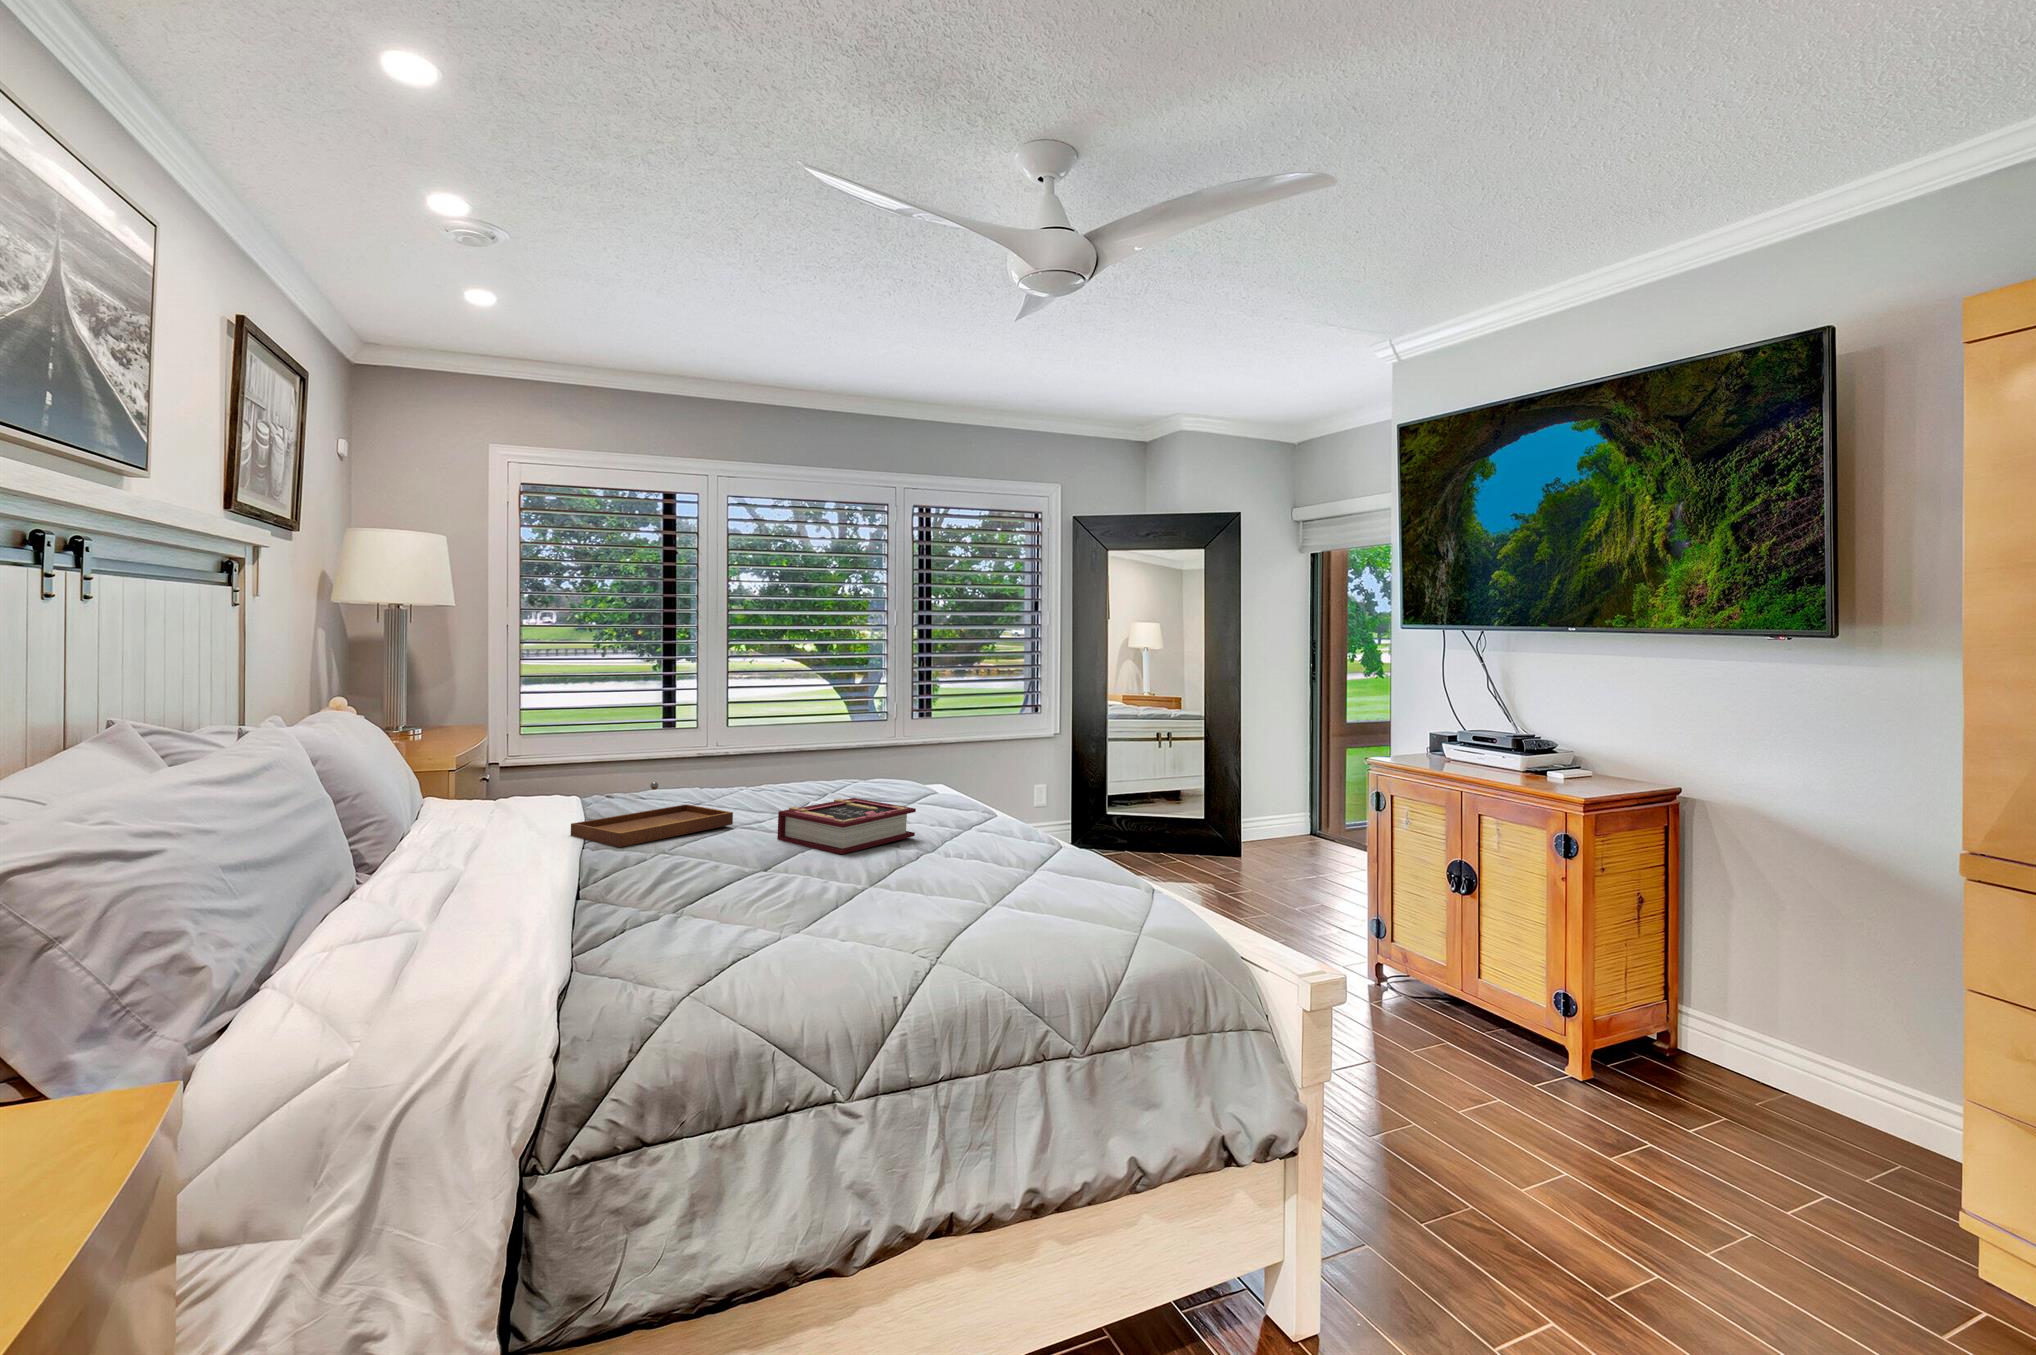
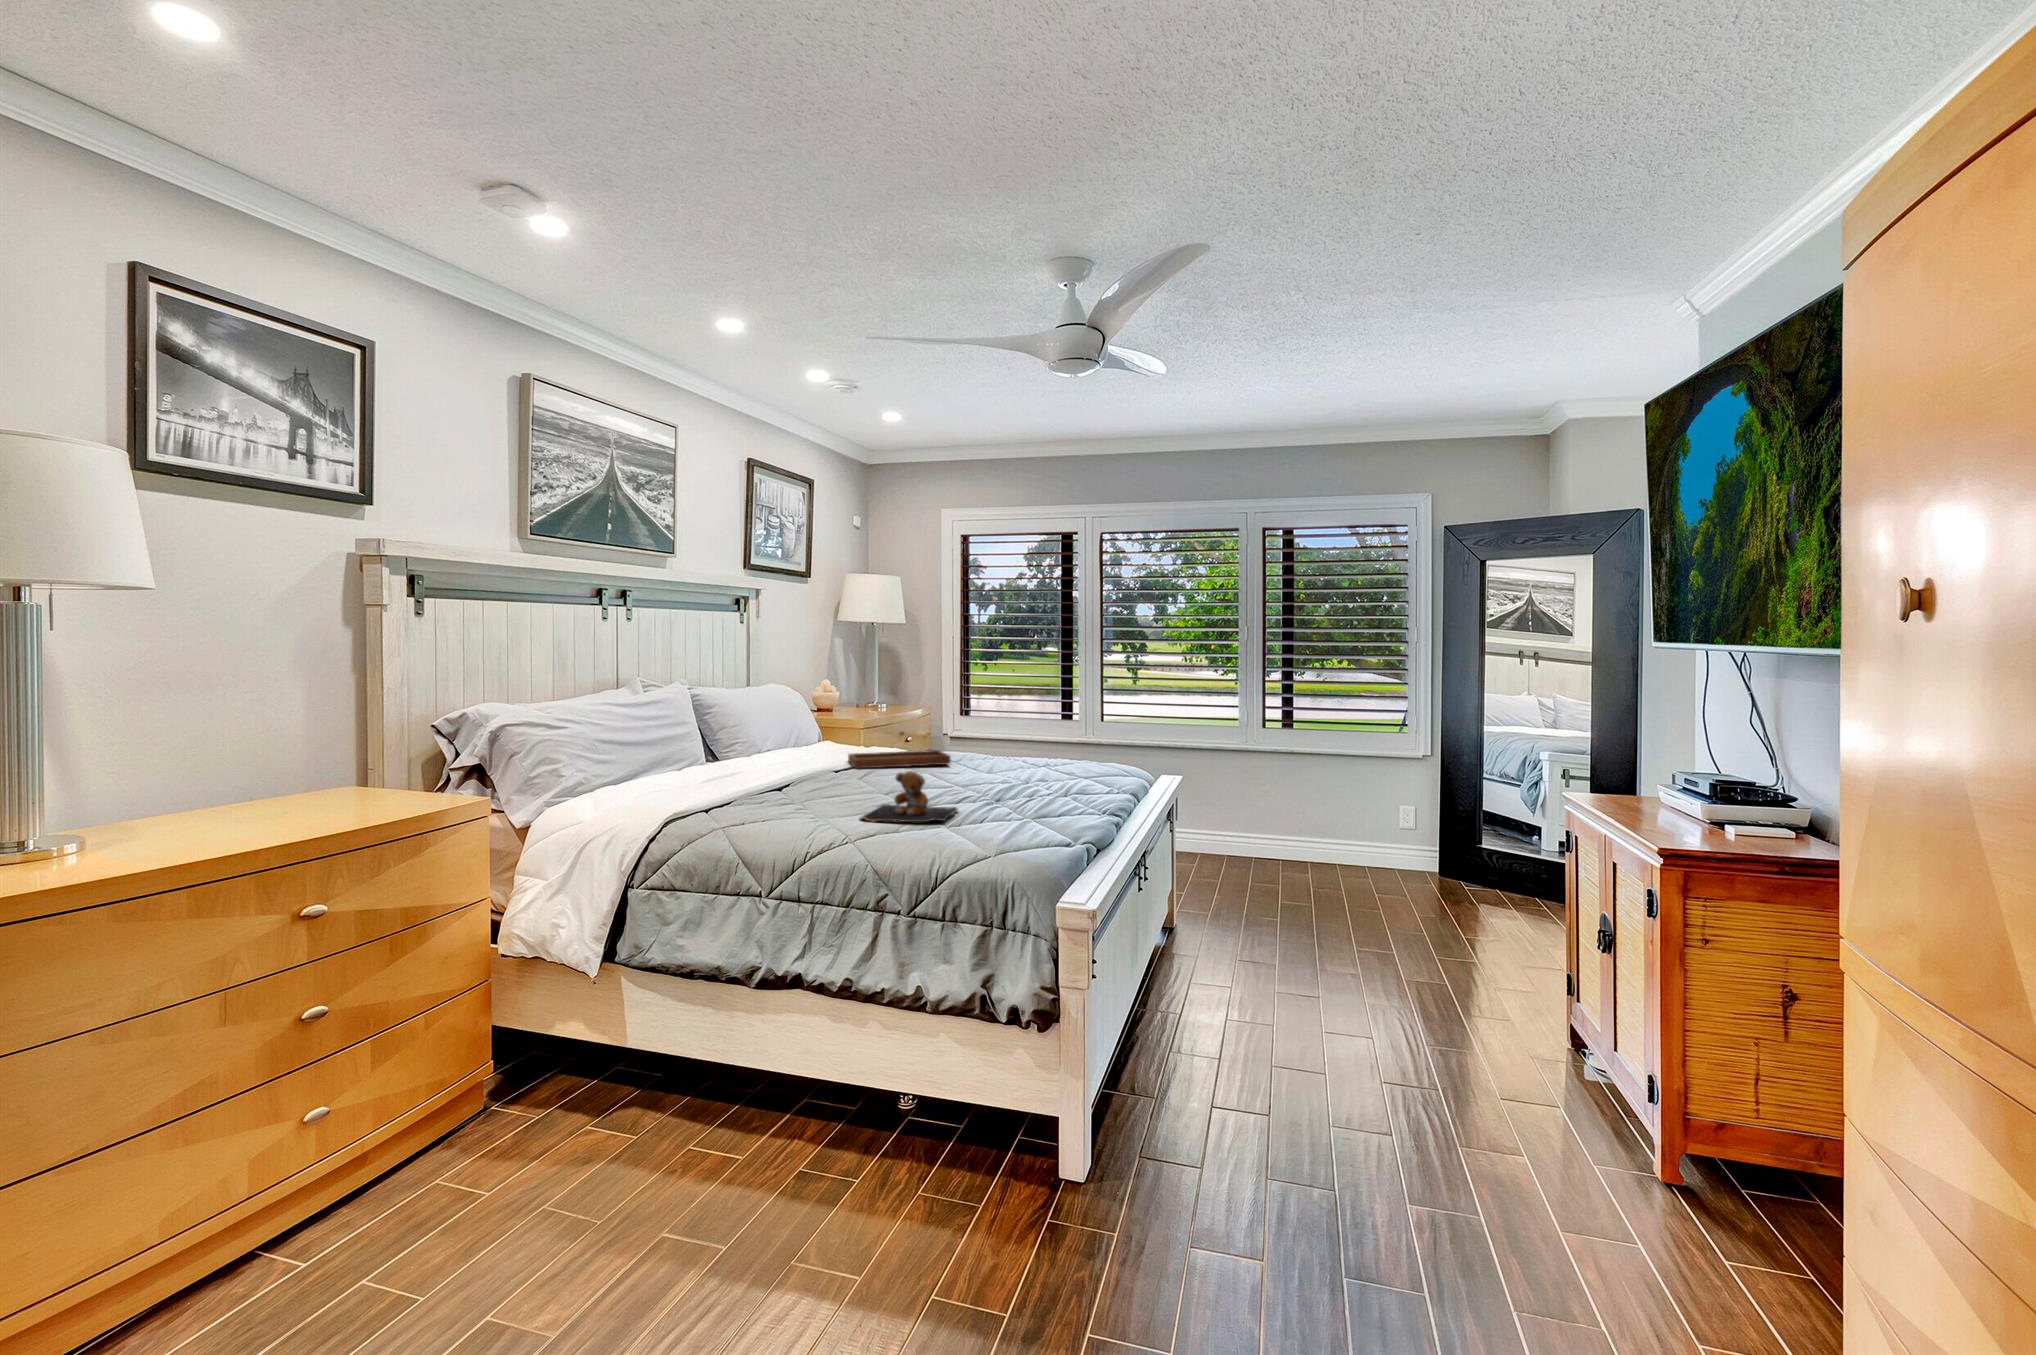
book: present [777,798,916,854] -> none [959,751,1057,785]
teddy bear: none [832,854,974,938] -> present [860,771,959,822]

